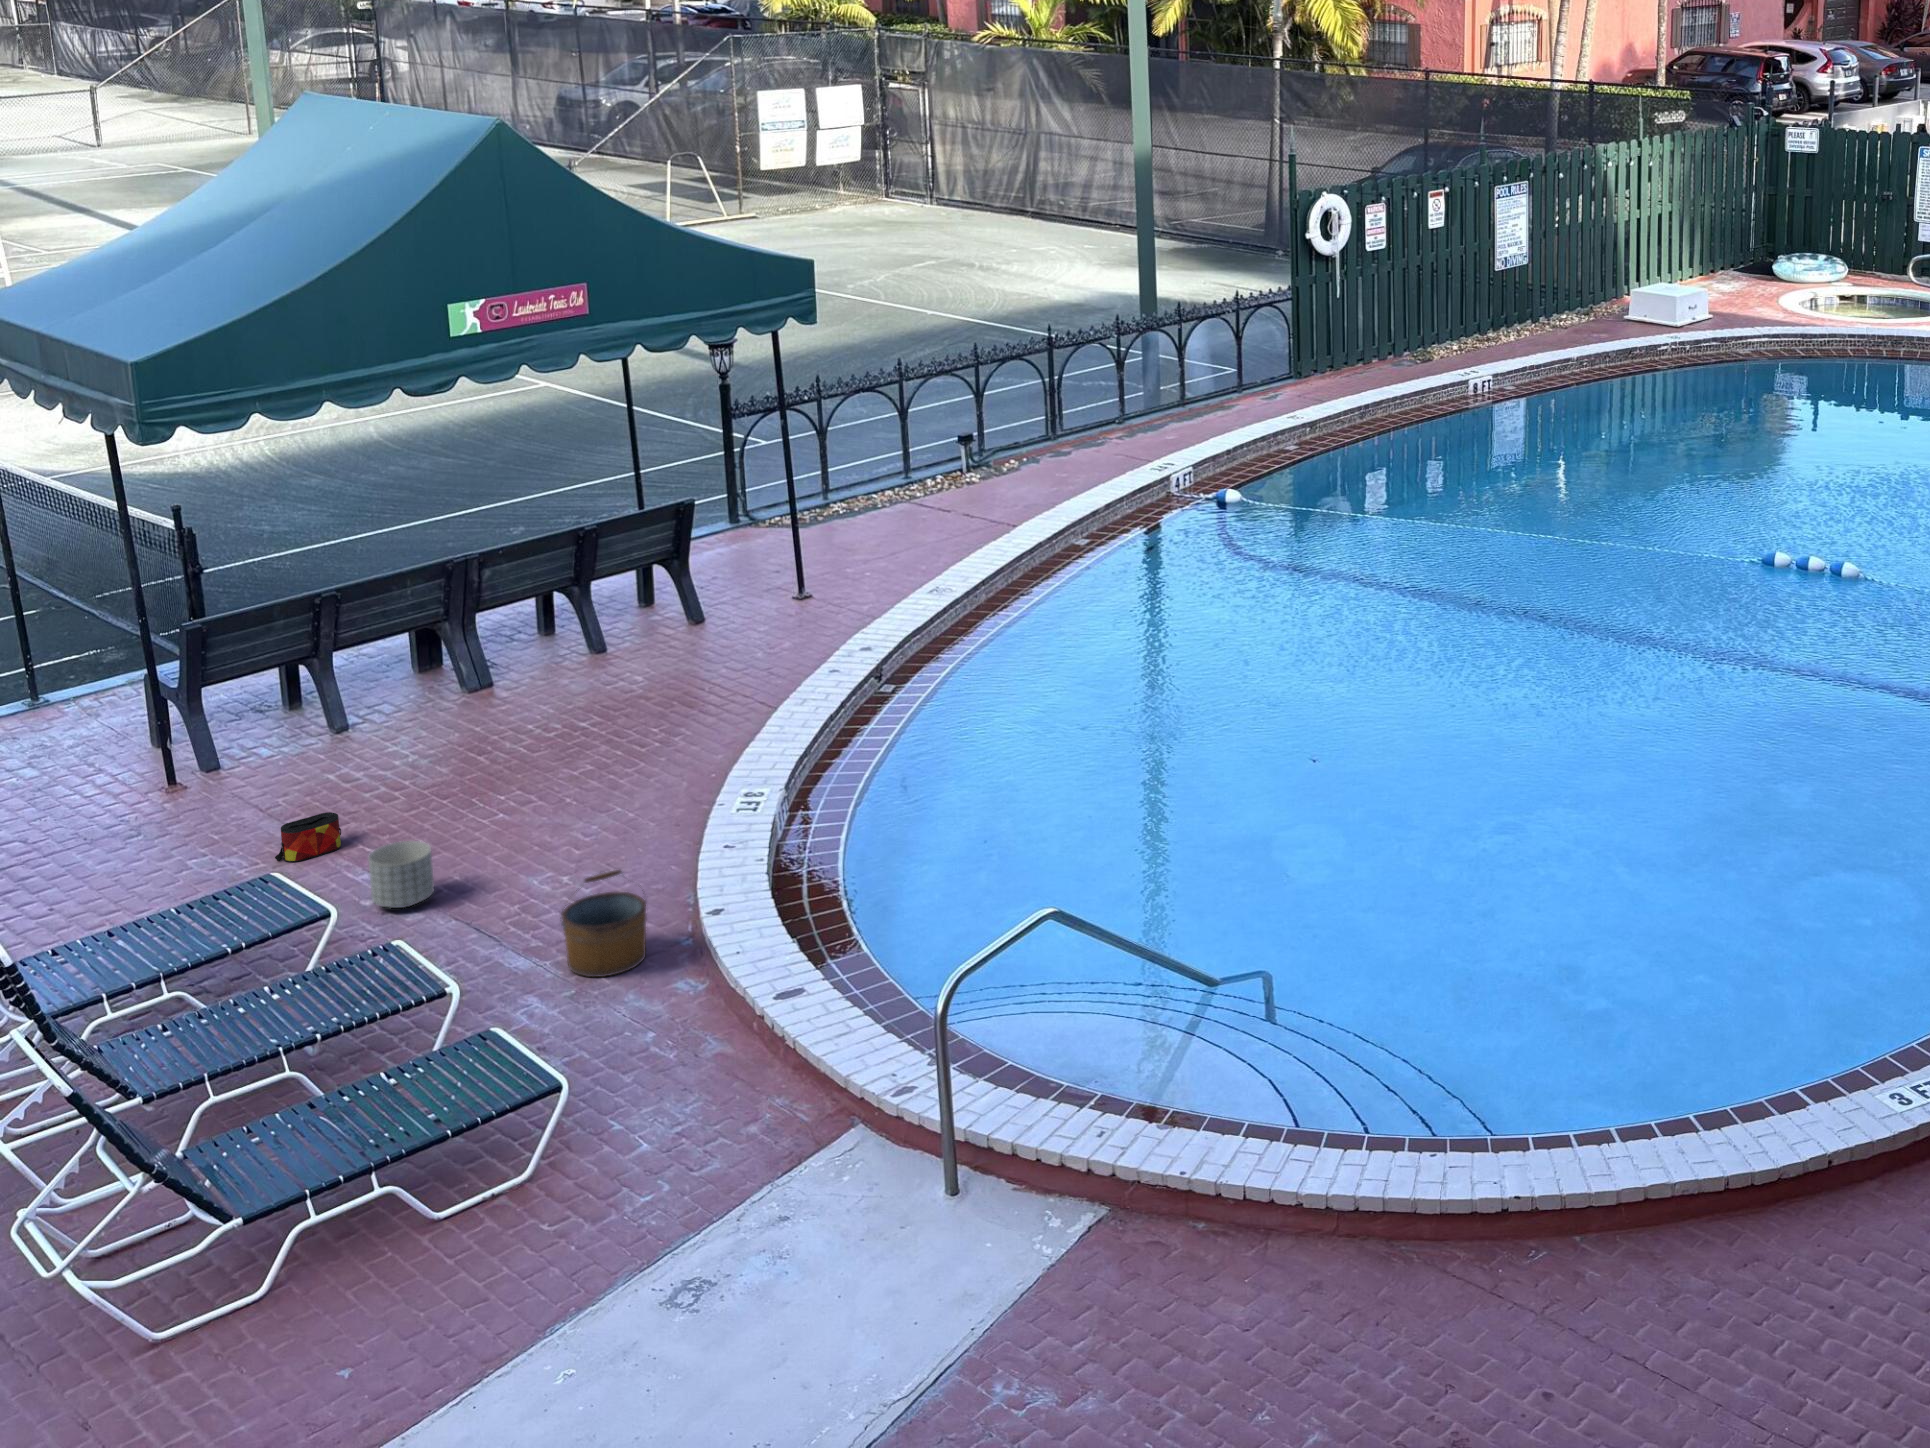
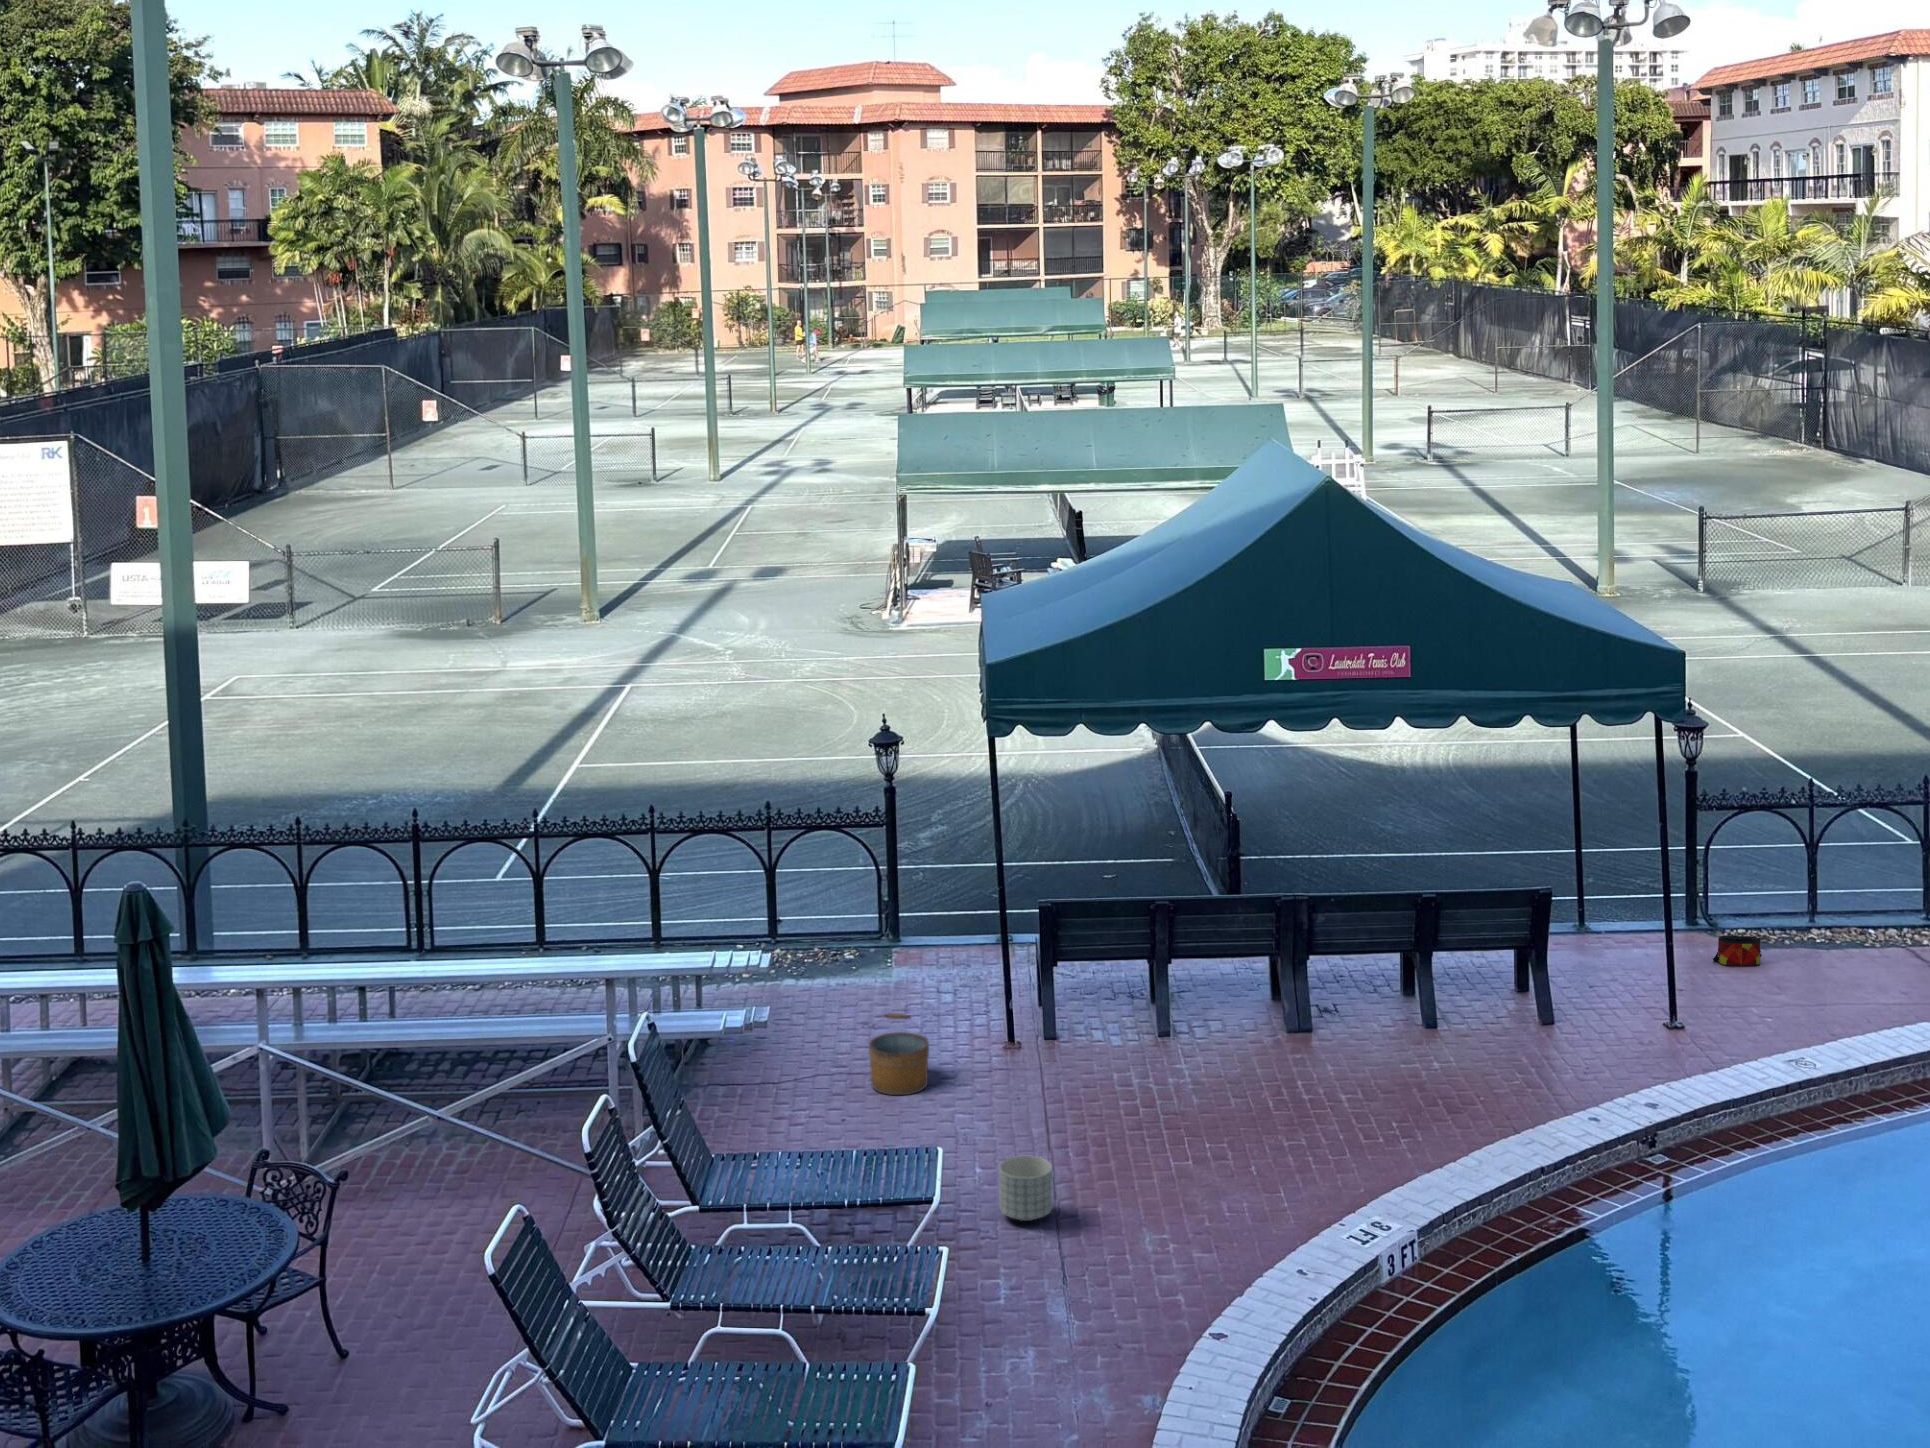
bag: present [275,812,341,862] -> present [1713,936,1762,966]
bucket: present [561,870,646,977] -> present [868,1014,929,1095]

